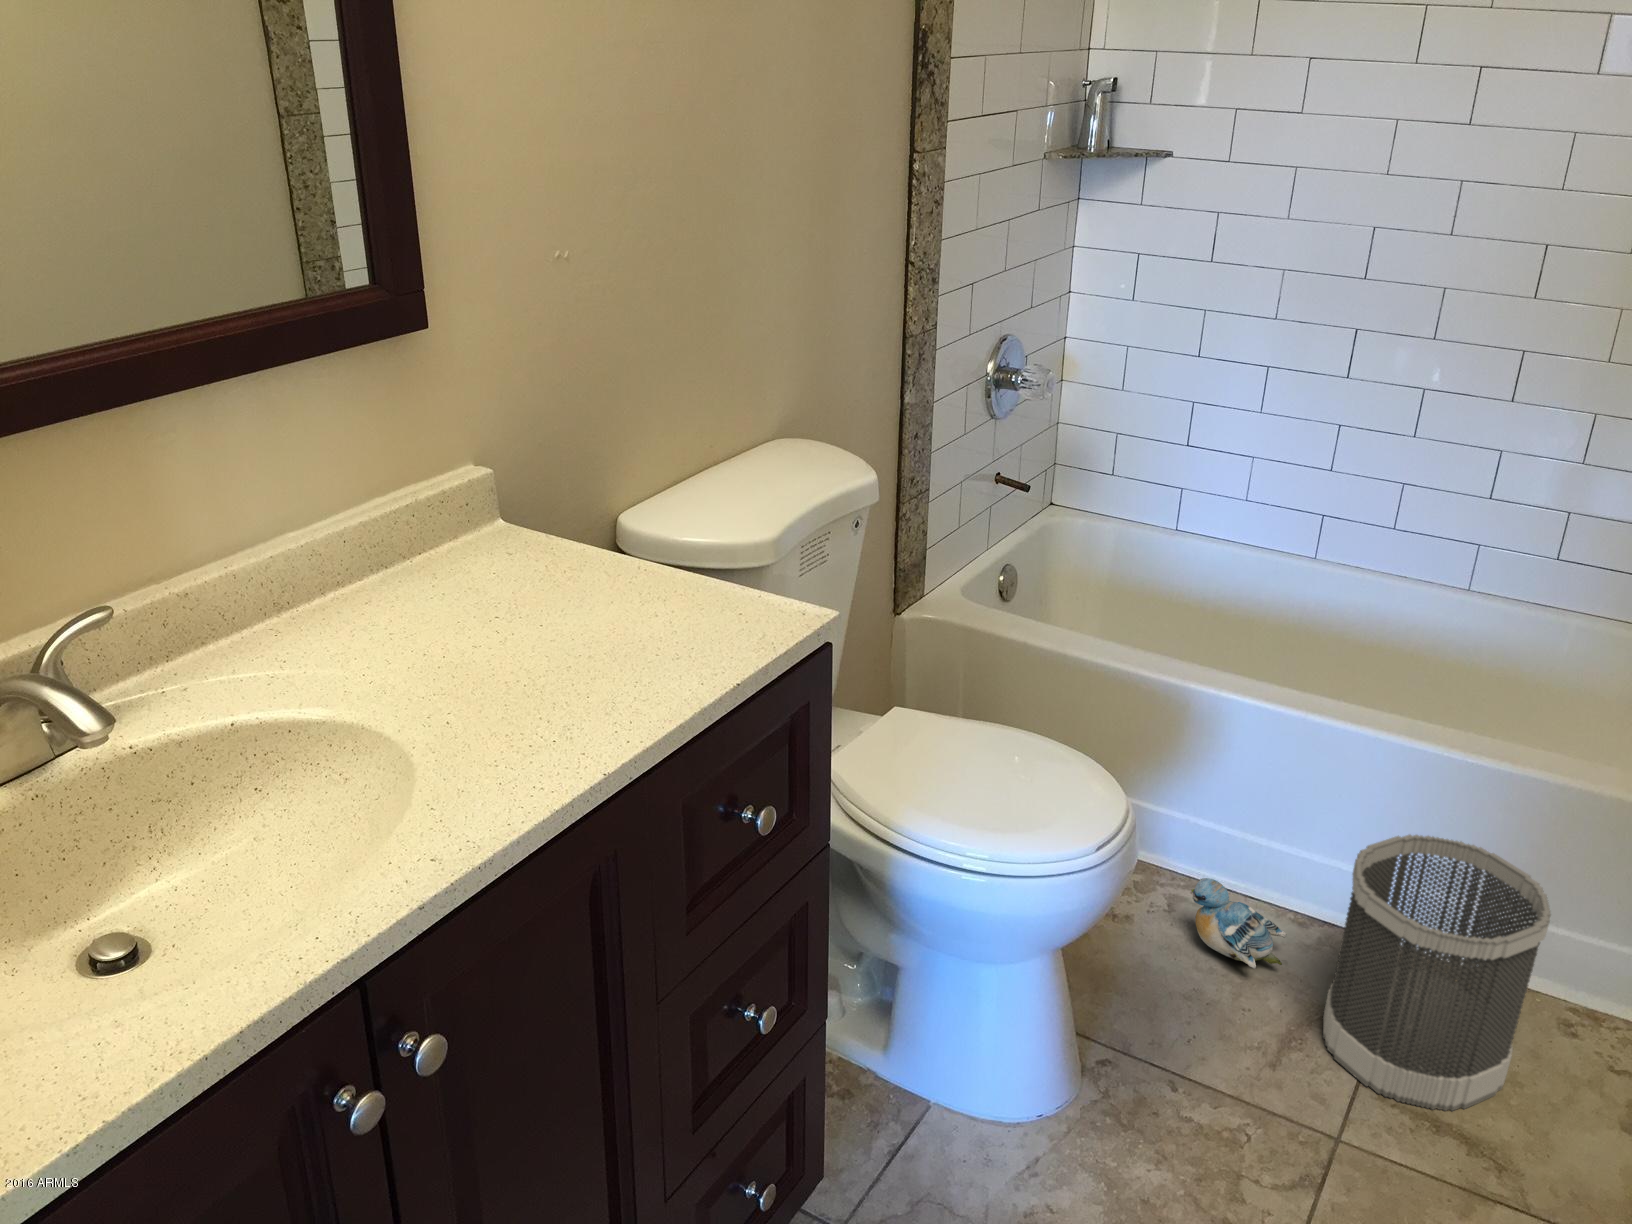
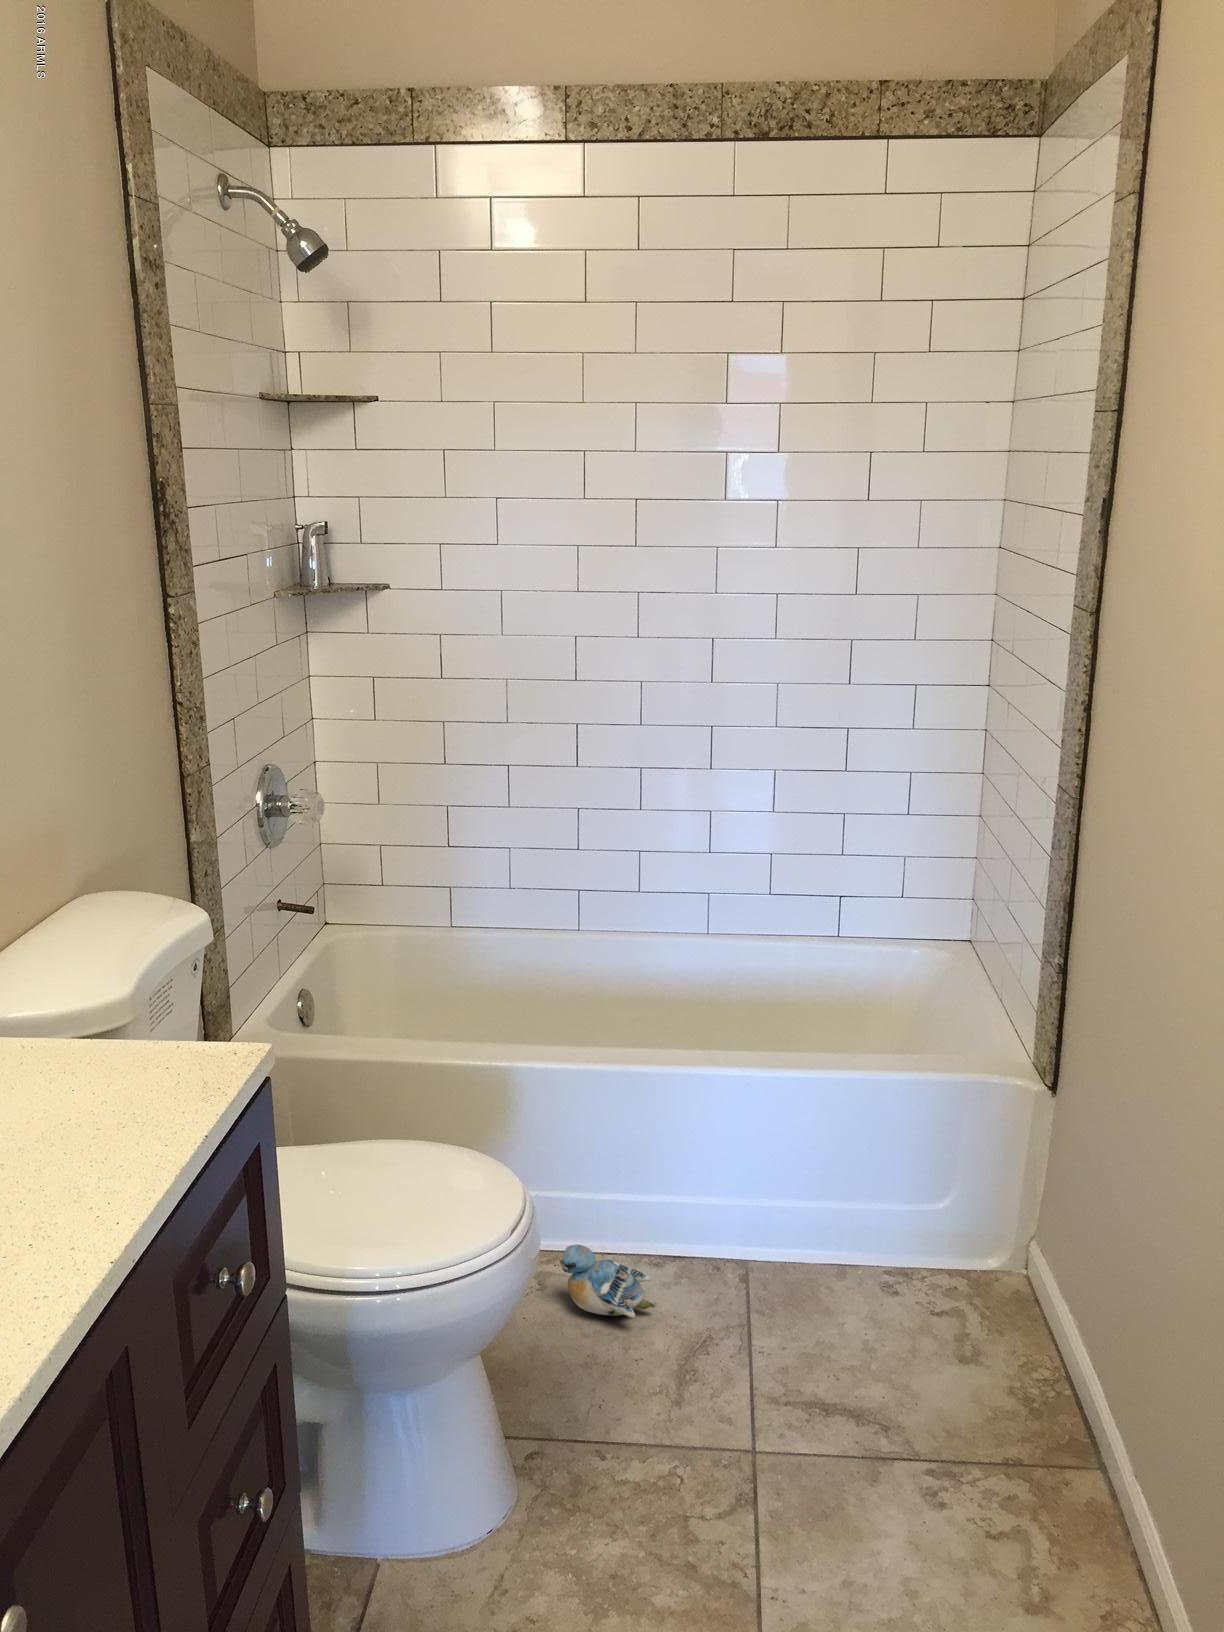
wastebasket: present [1323,835,1551,1111] -> none [704,1146,869,1397]

